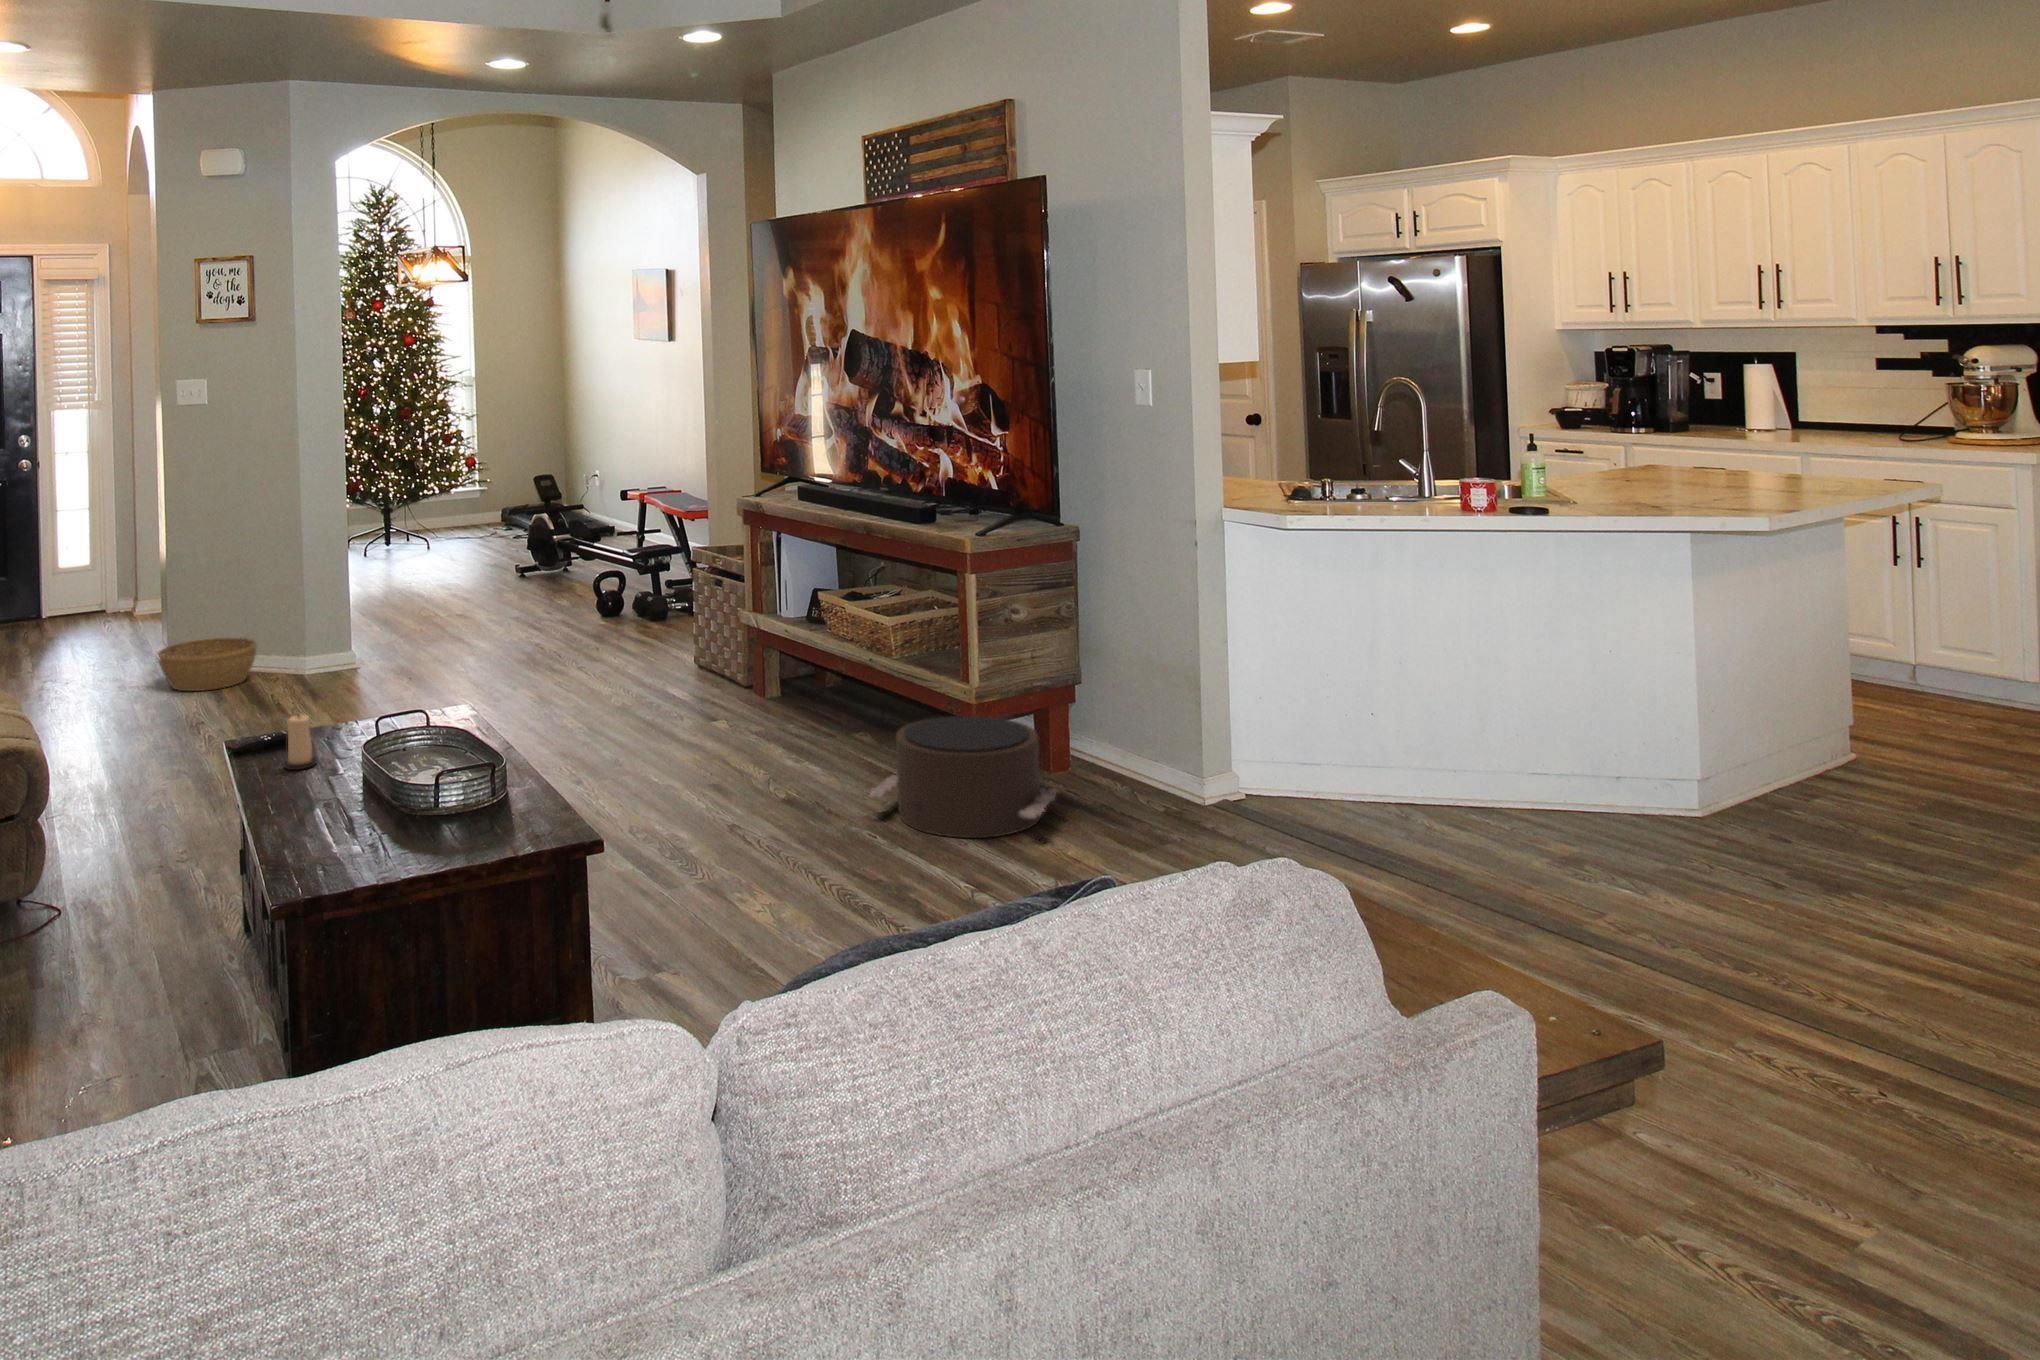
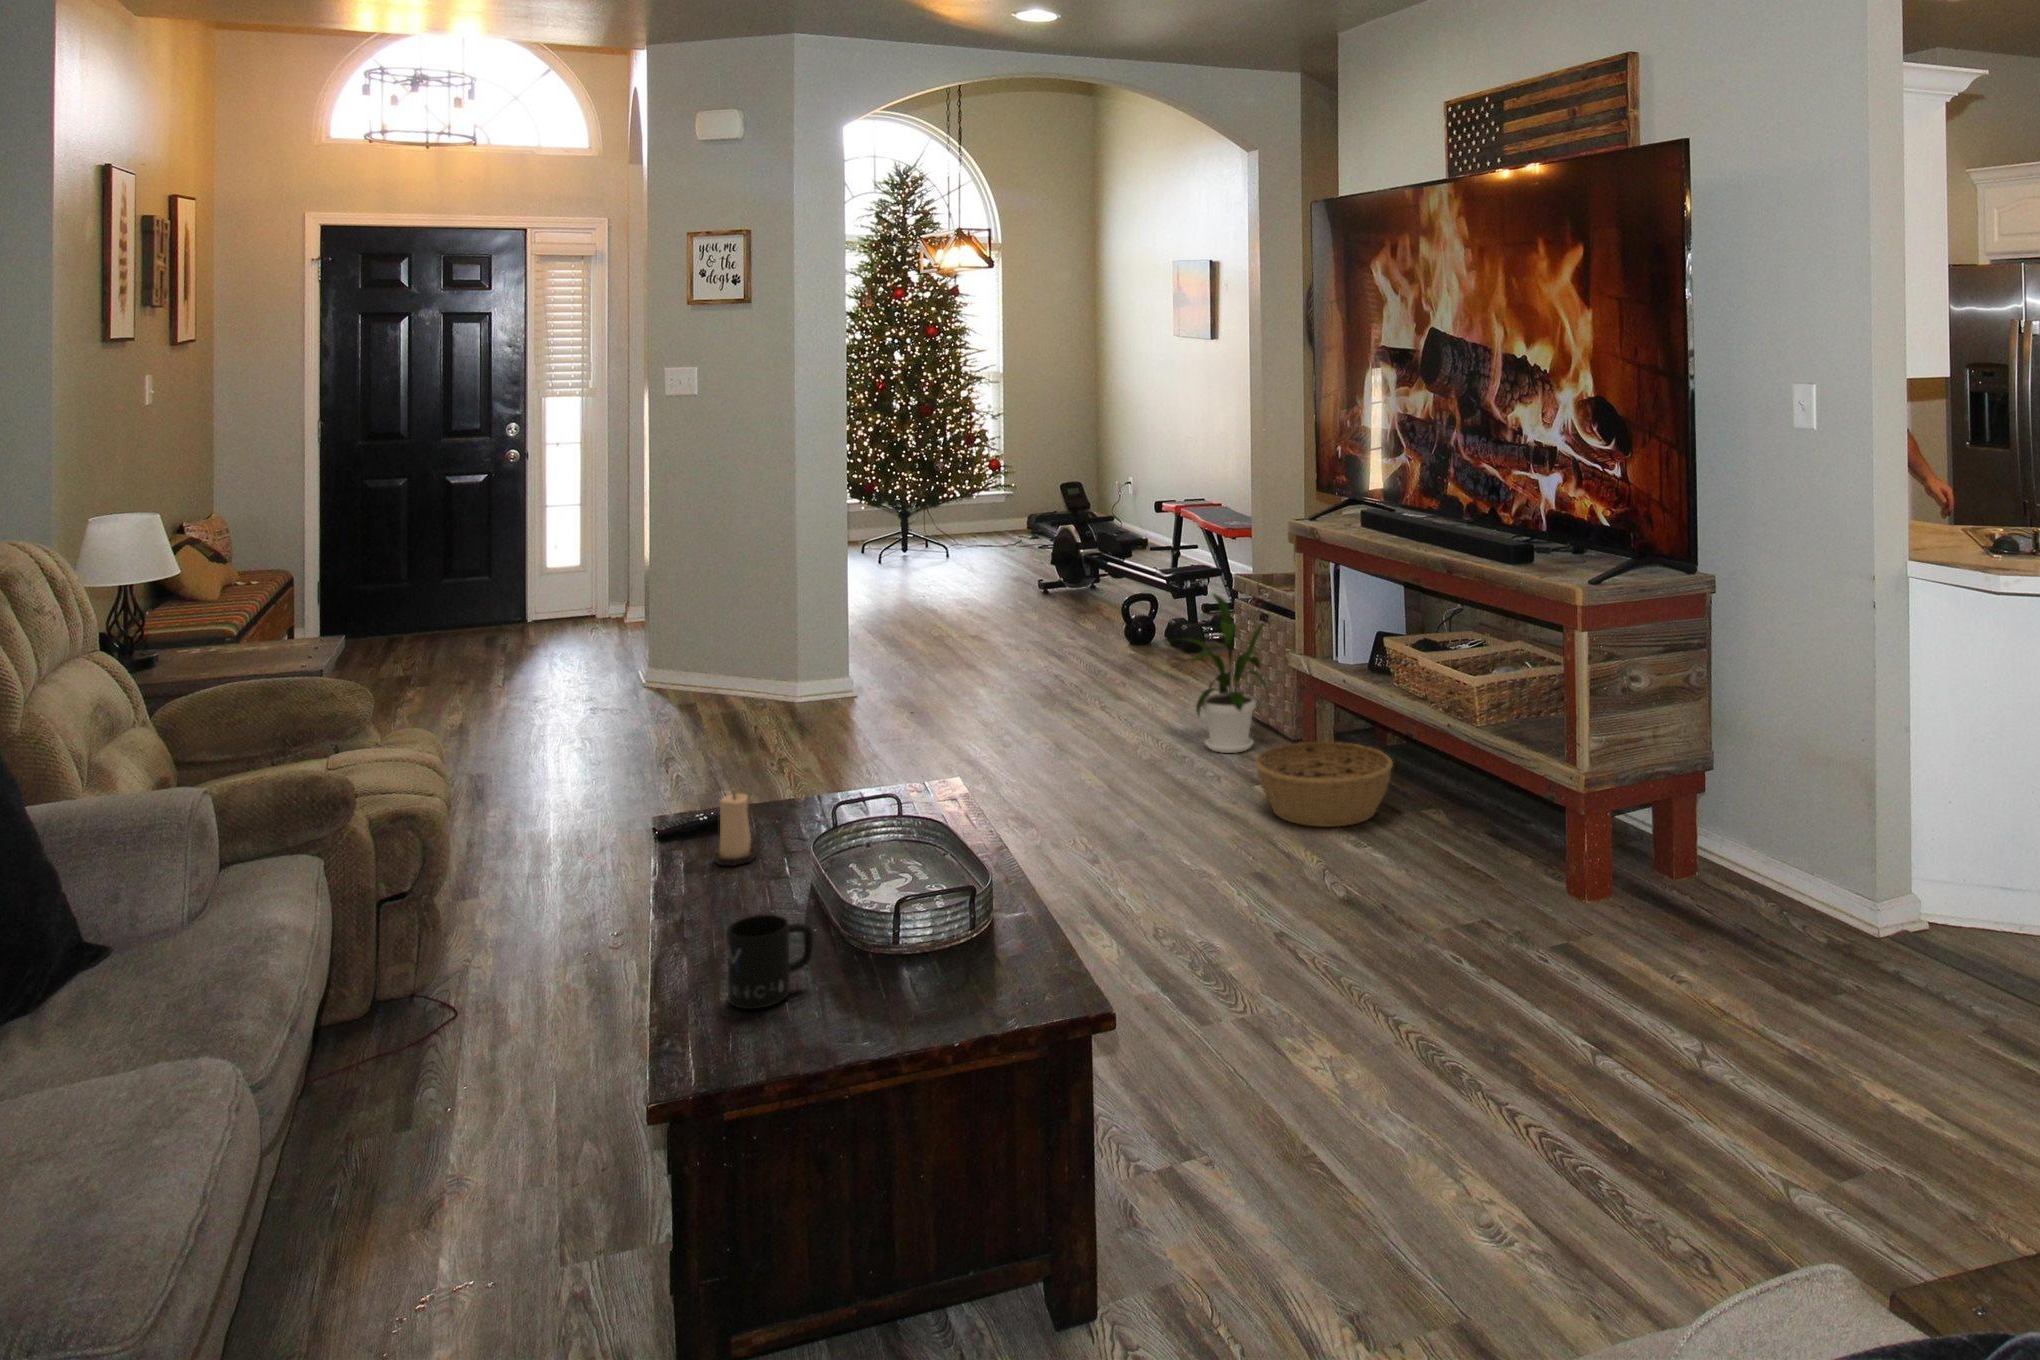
house plant: none [623,563,730,698] -> present [1171,594,1266,753]
basket: present [157,638,257,691] -> present [1256,742,1393,827]
pouf: present [868,716,1057,838] -> none [1449,804,1692,968]
mug: none [314,787,377,853] -> present [727,915,813,1009]

